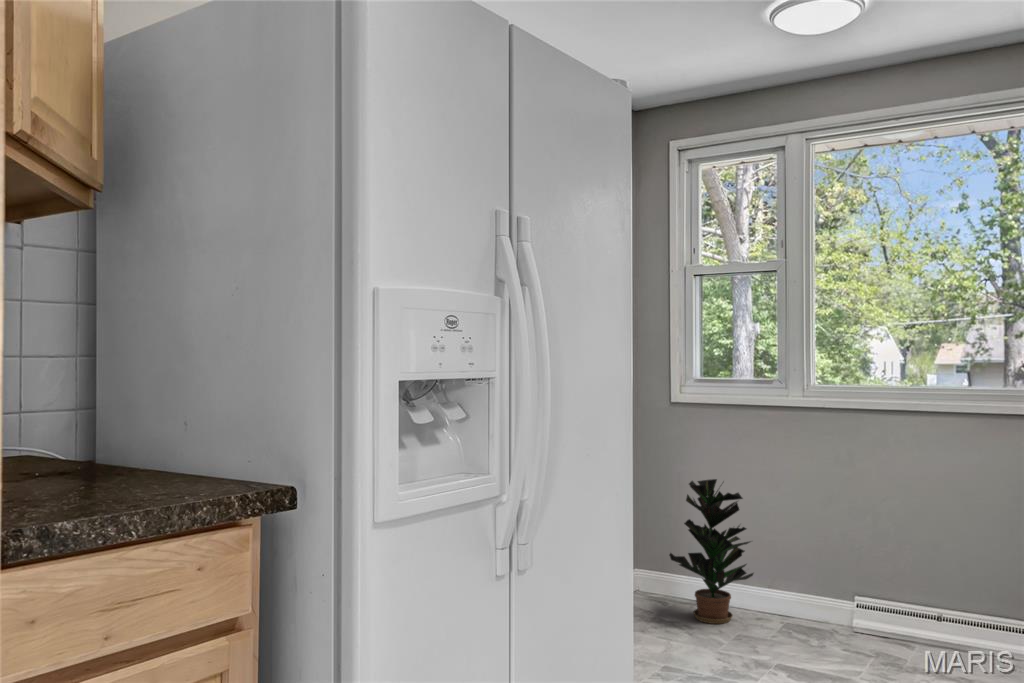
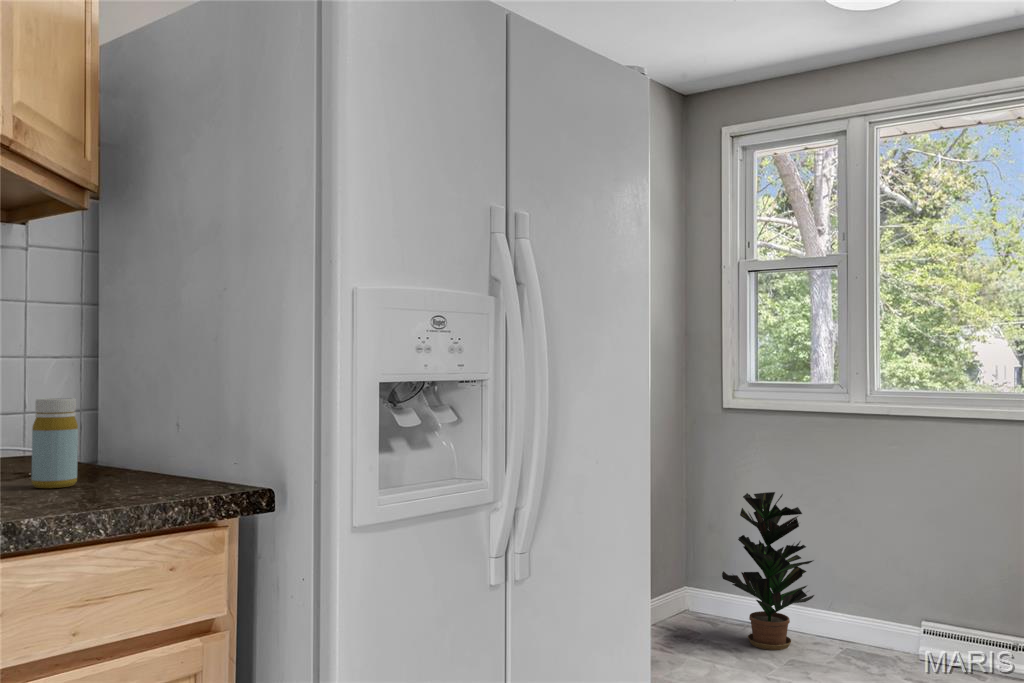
bottle: none [44,398,91,490] -> present [31,398,78,488]

